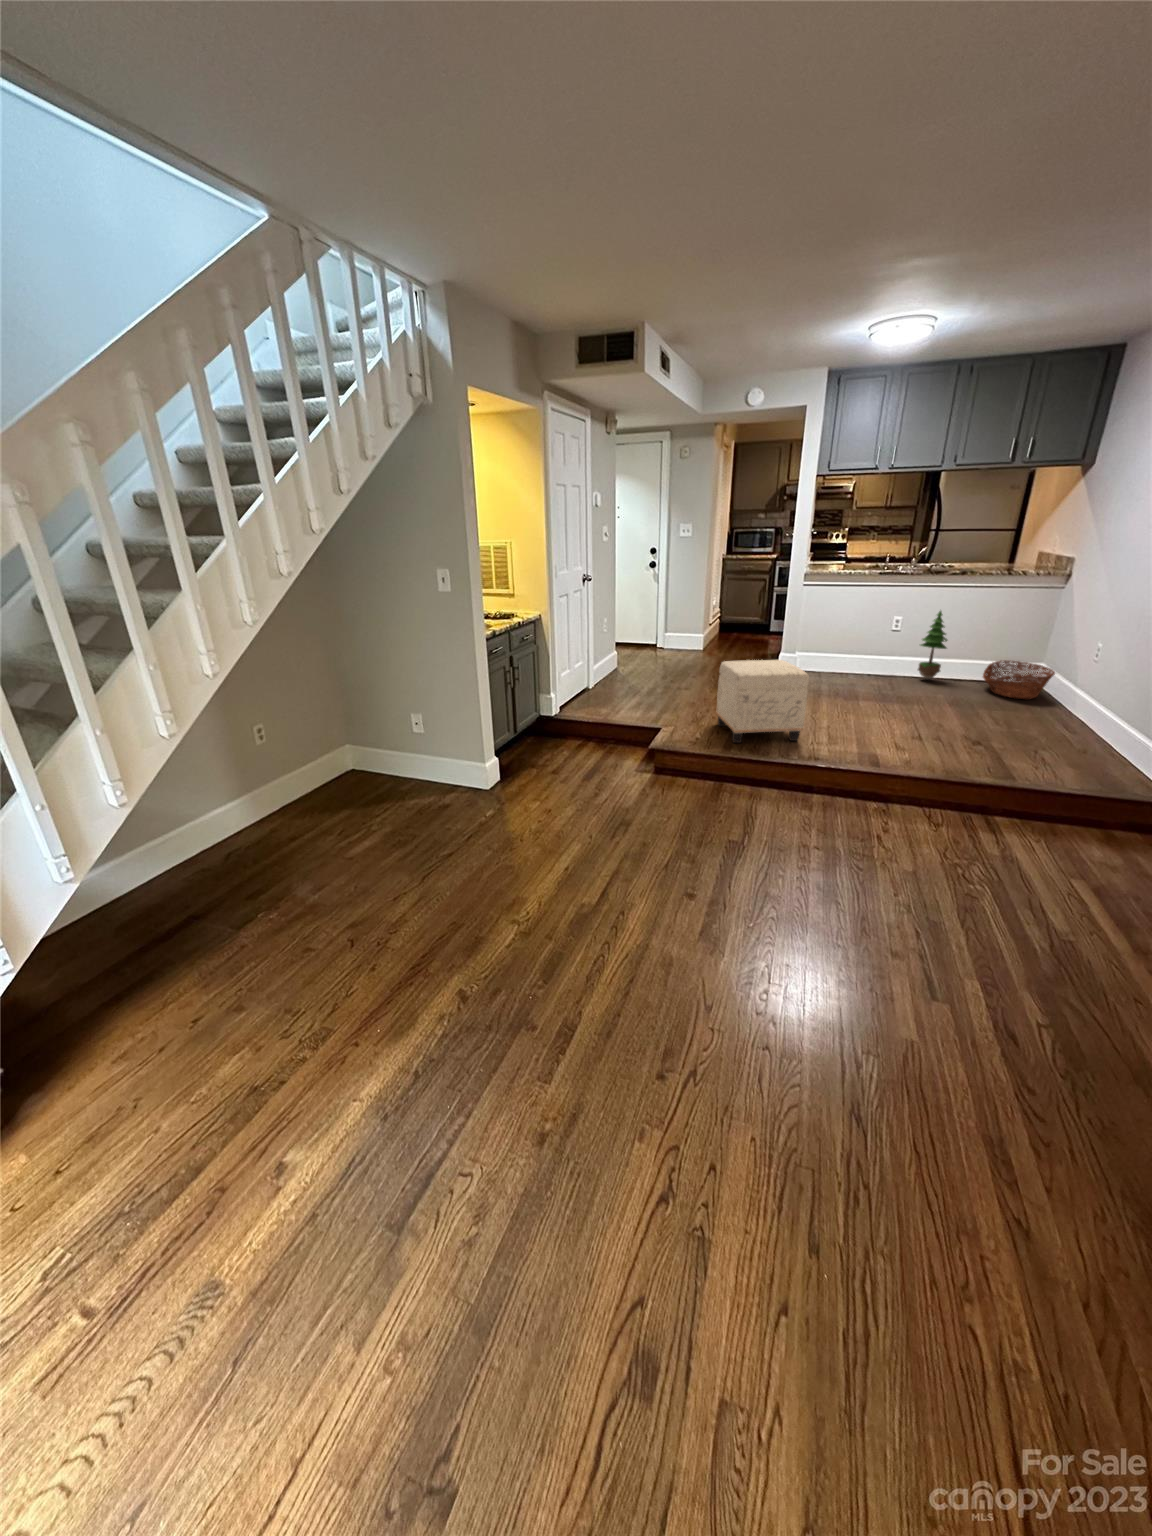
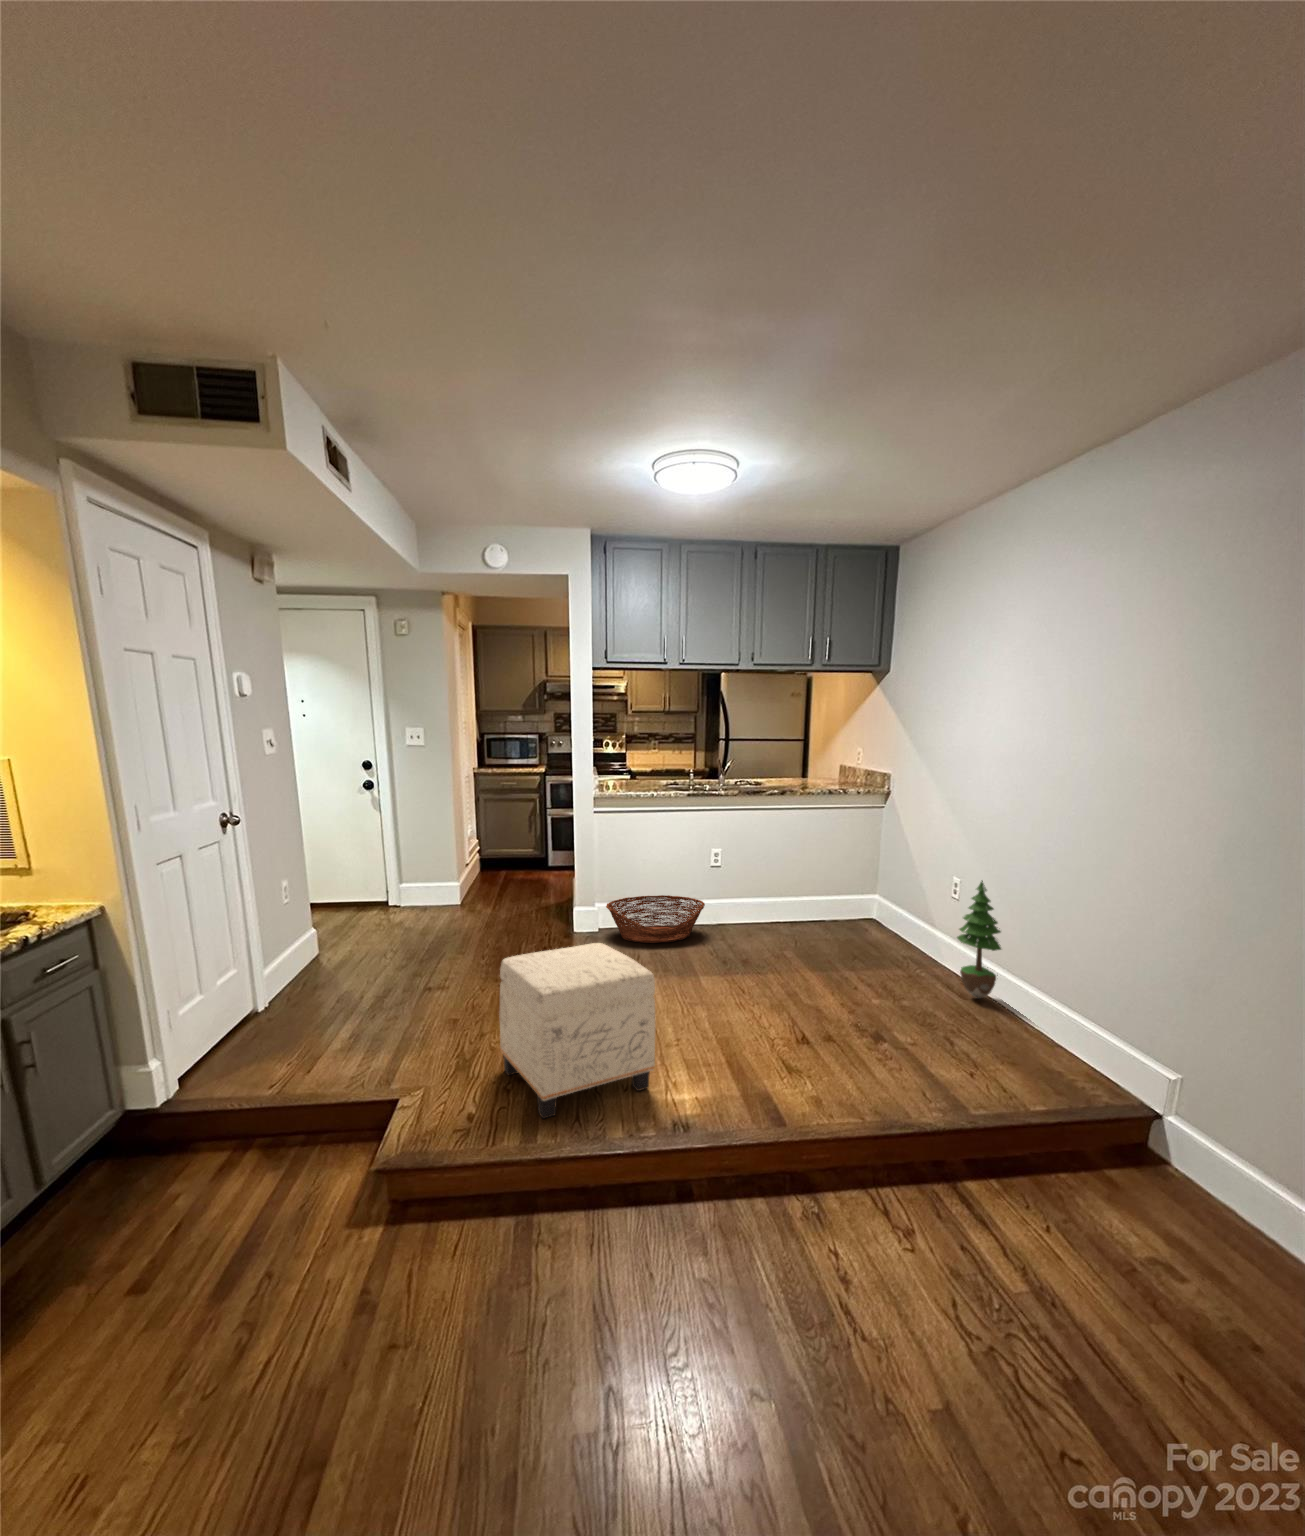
potted tree: present [918,611,947,680] -> present [957,881,1001,999]
basket: present [983,660,1055,699] -> present [606,895,705,943]

